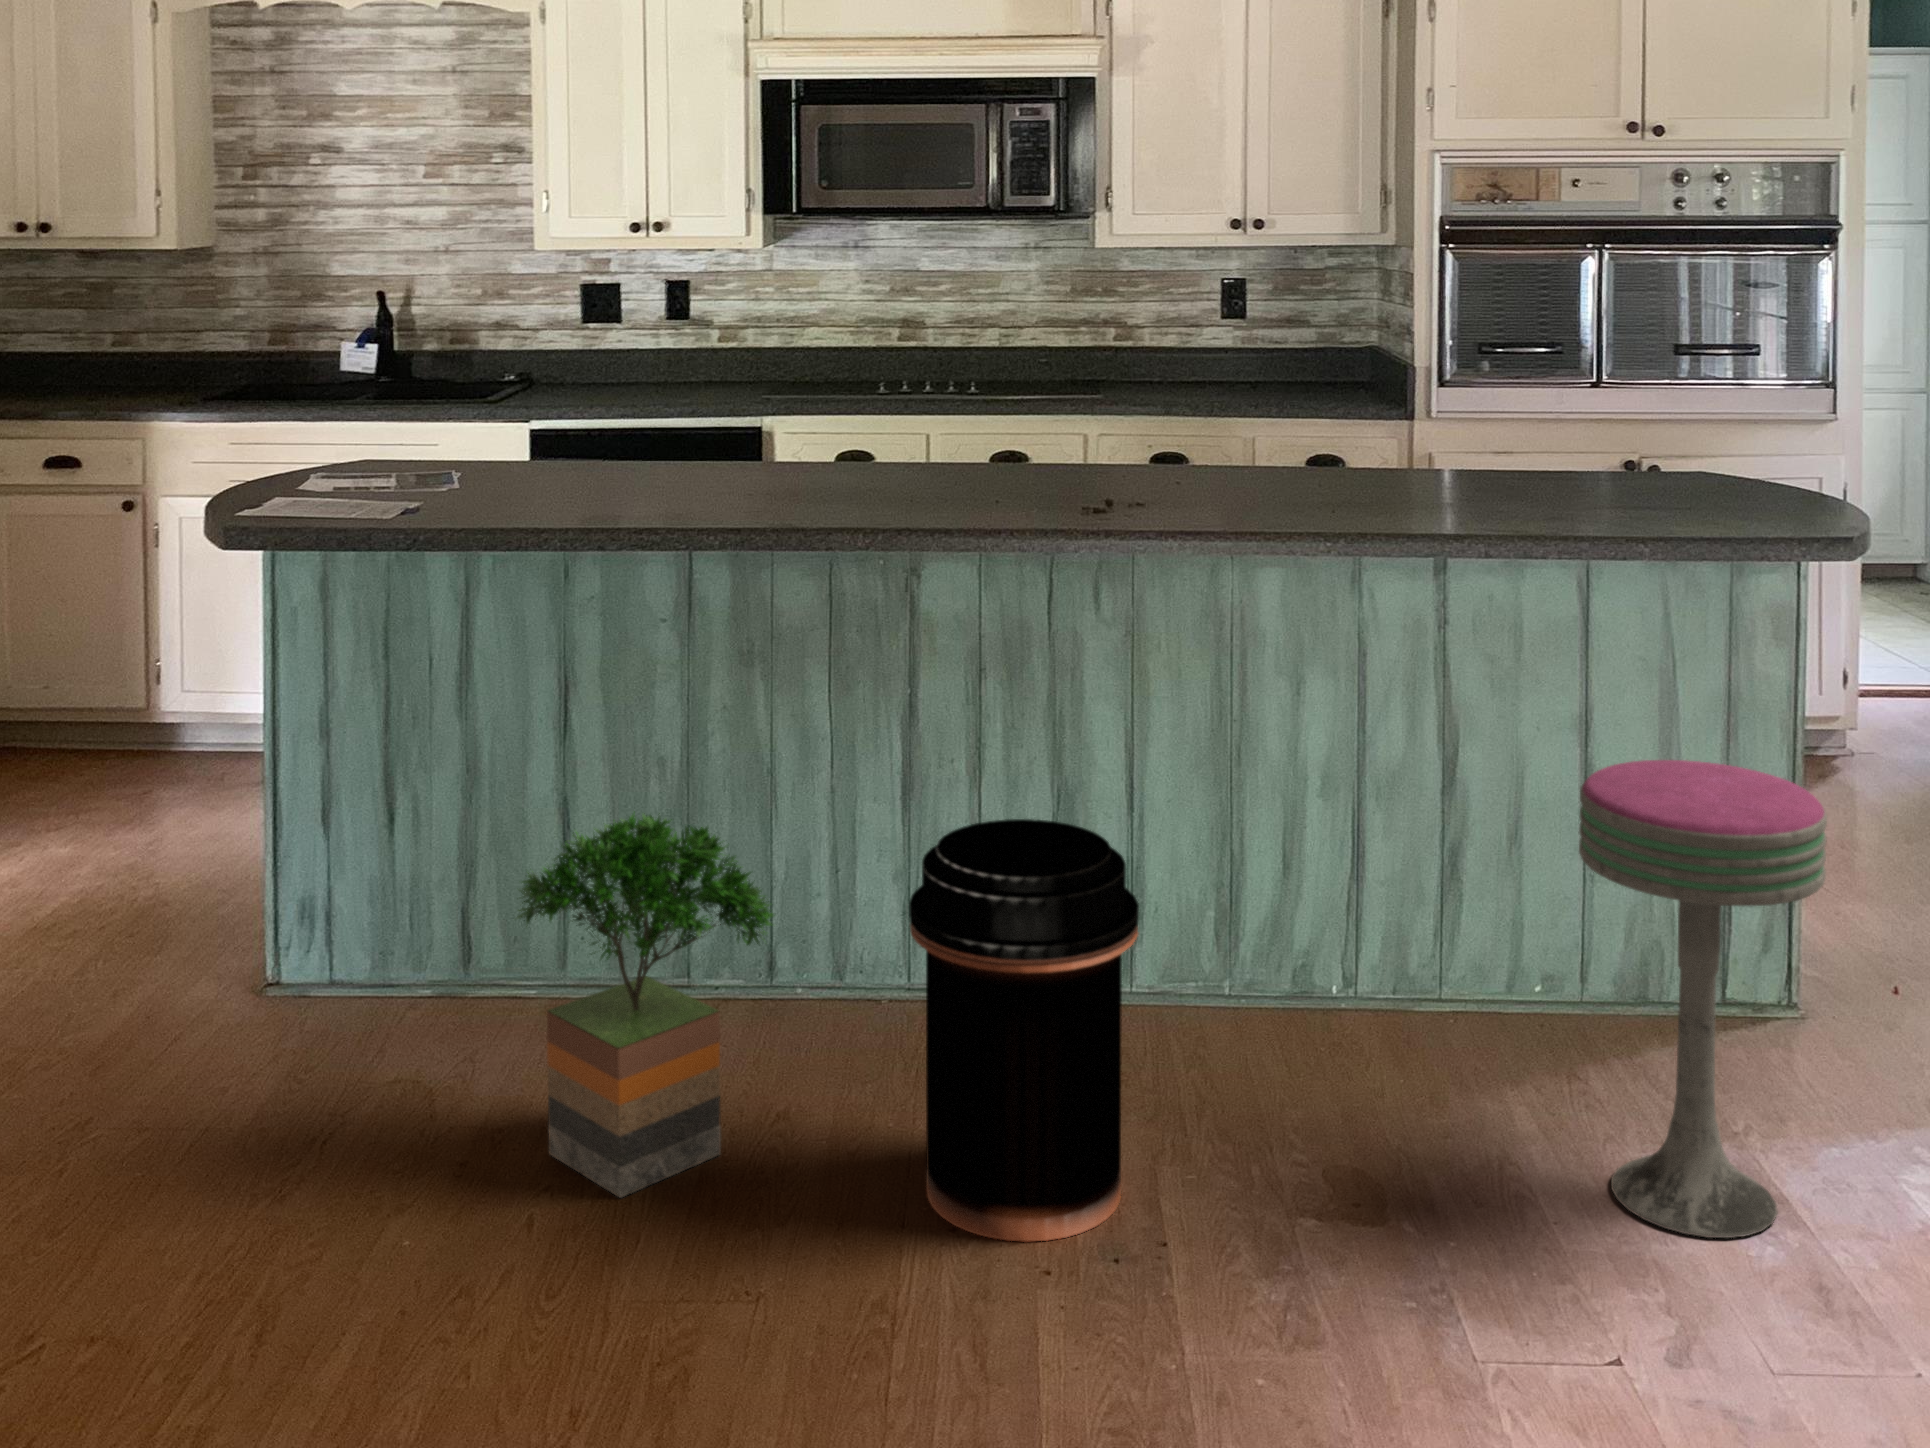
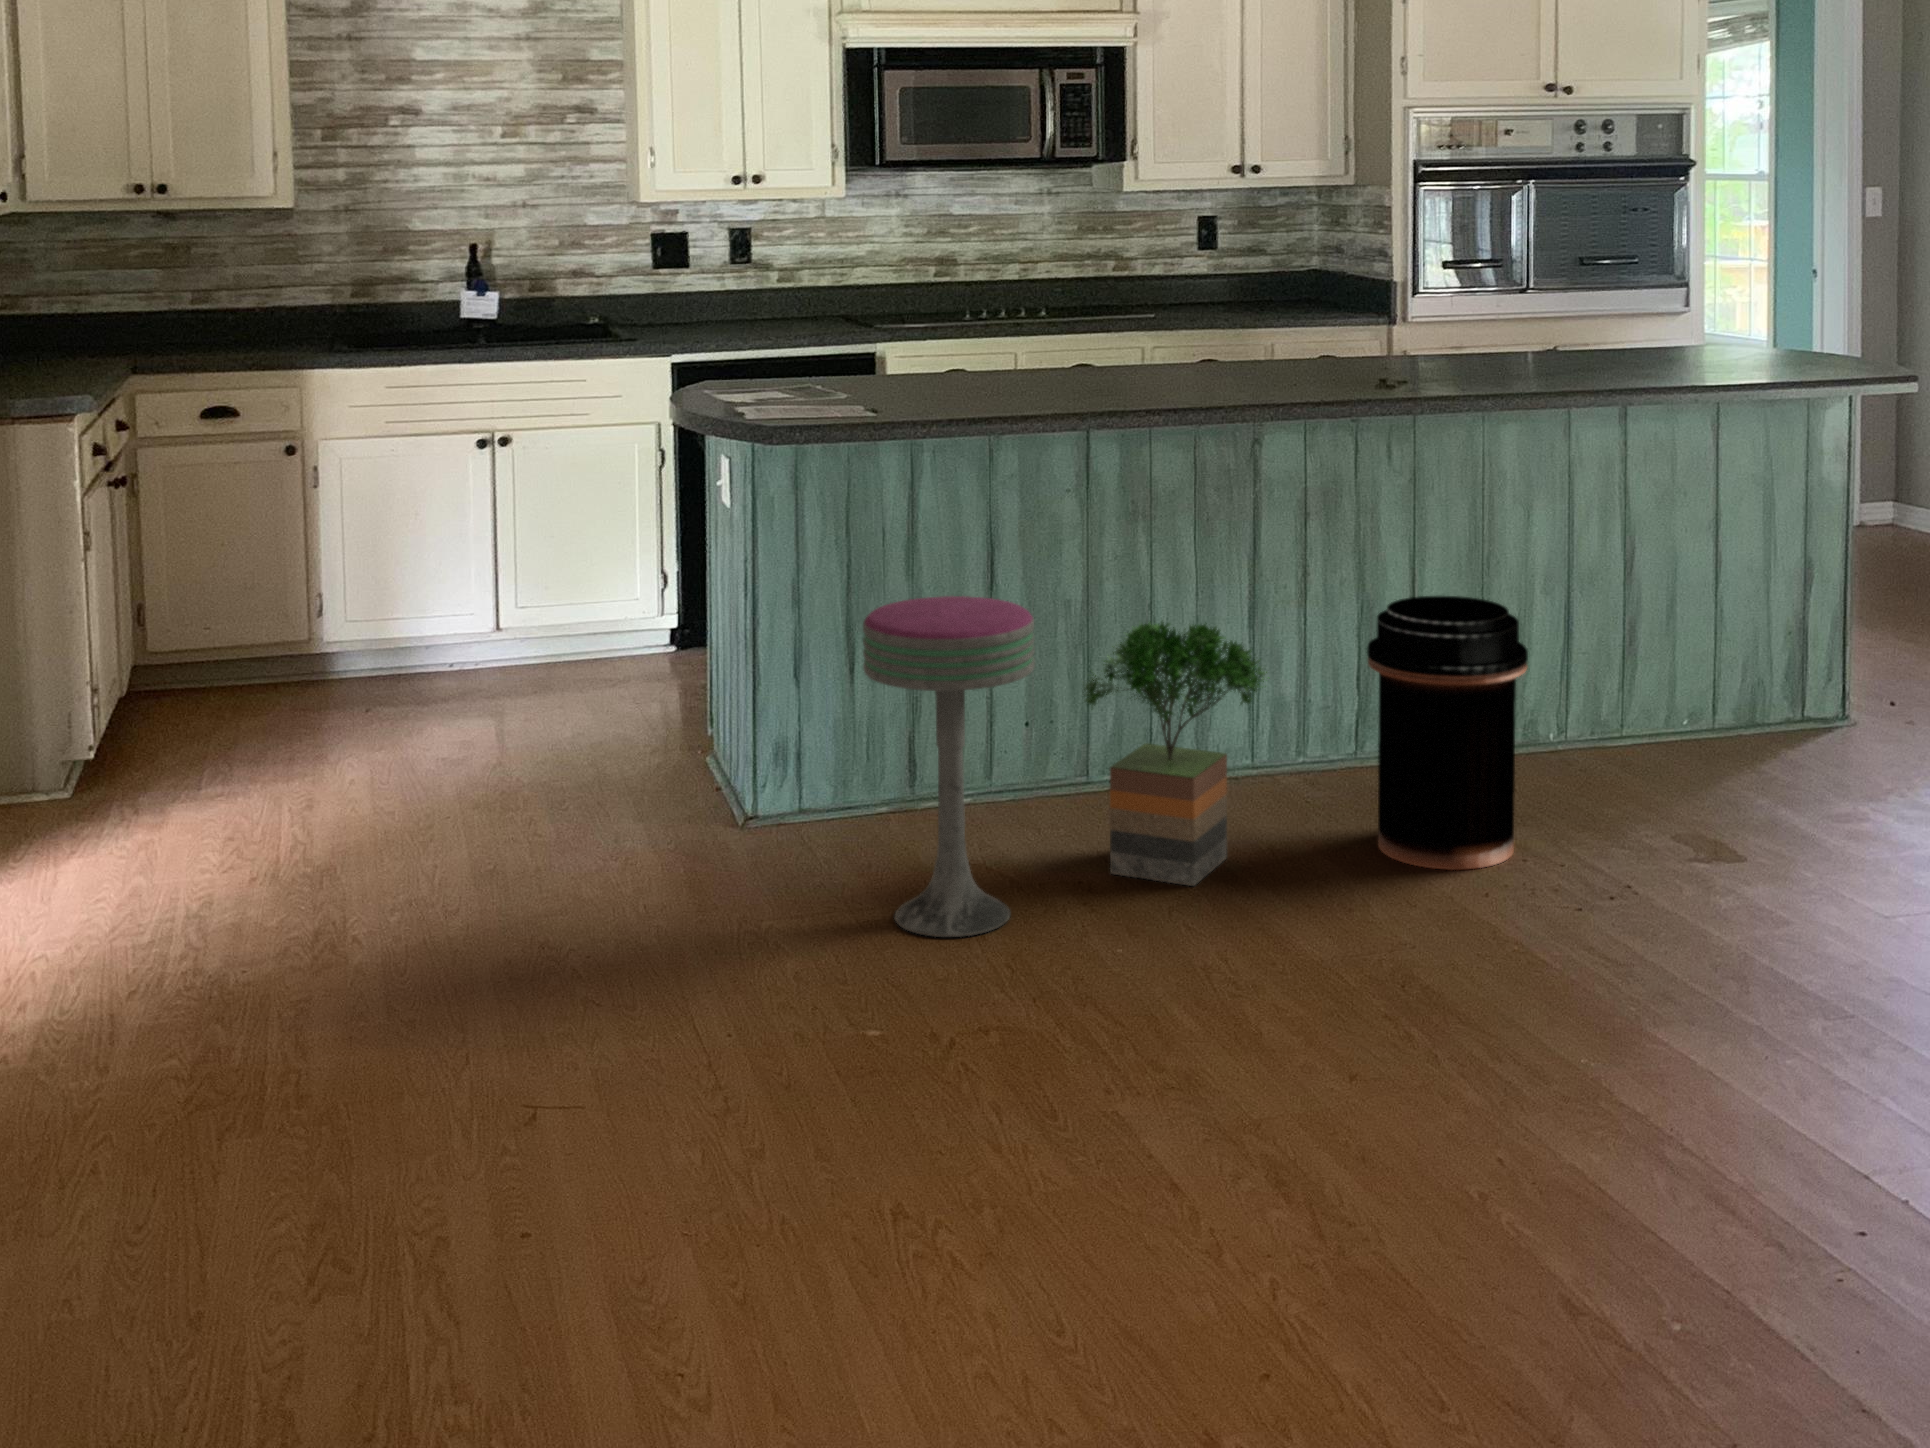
bar stool: present [1579,760,1827,1238] -> present [863,596,1035,937]

